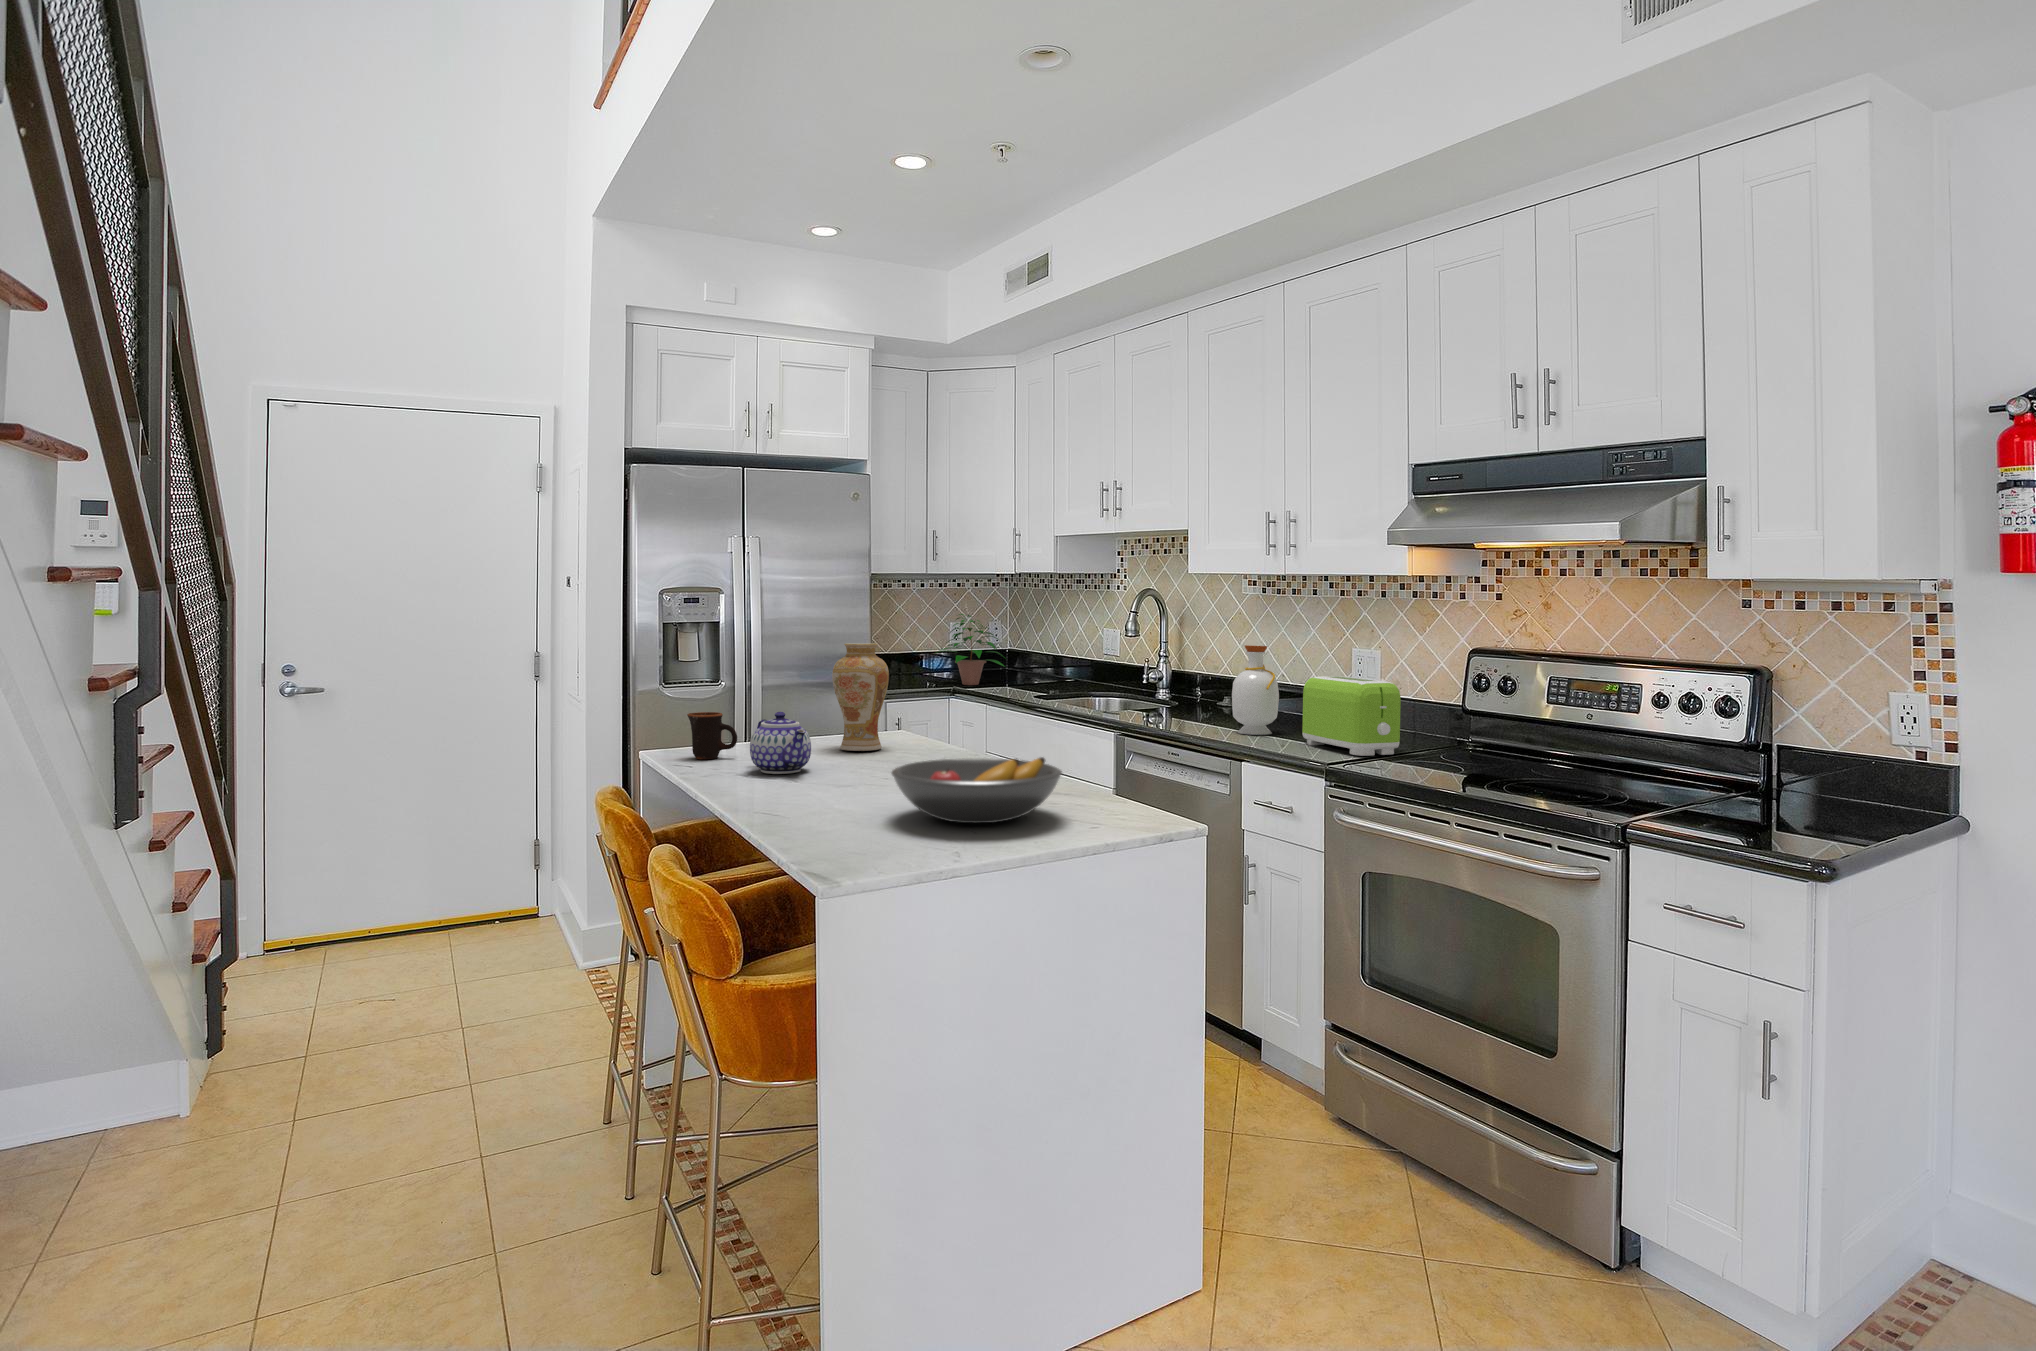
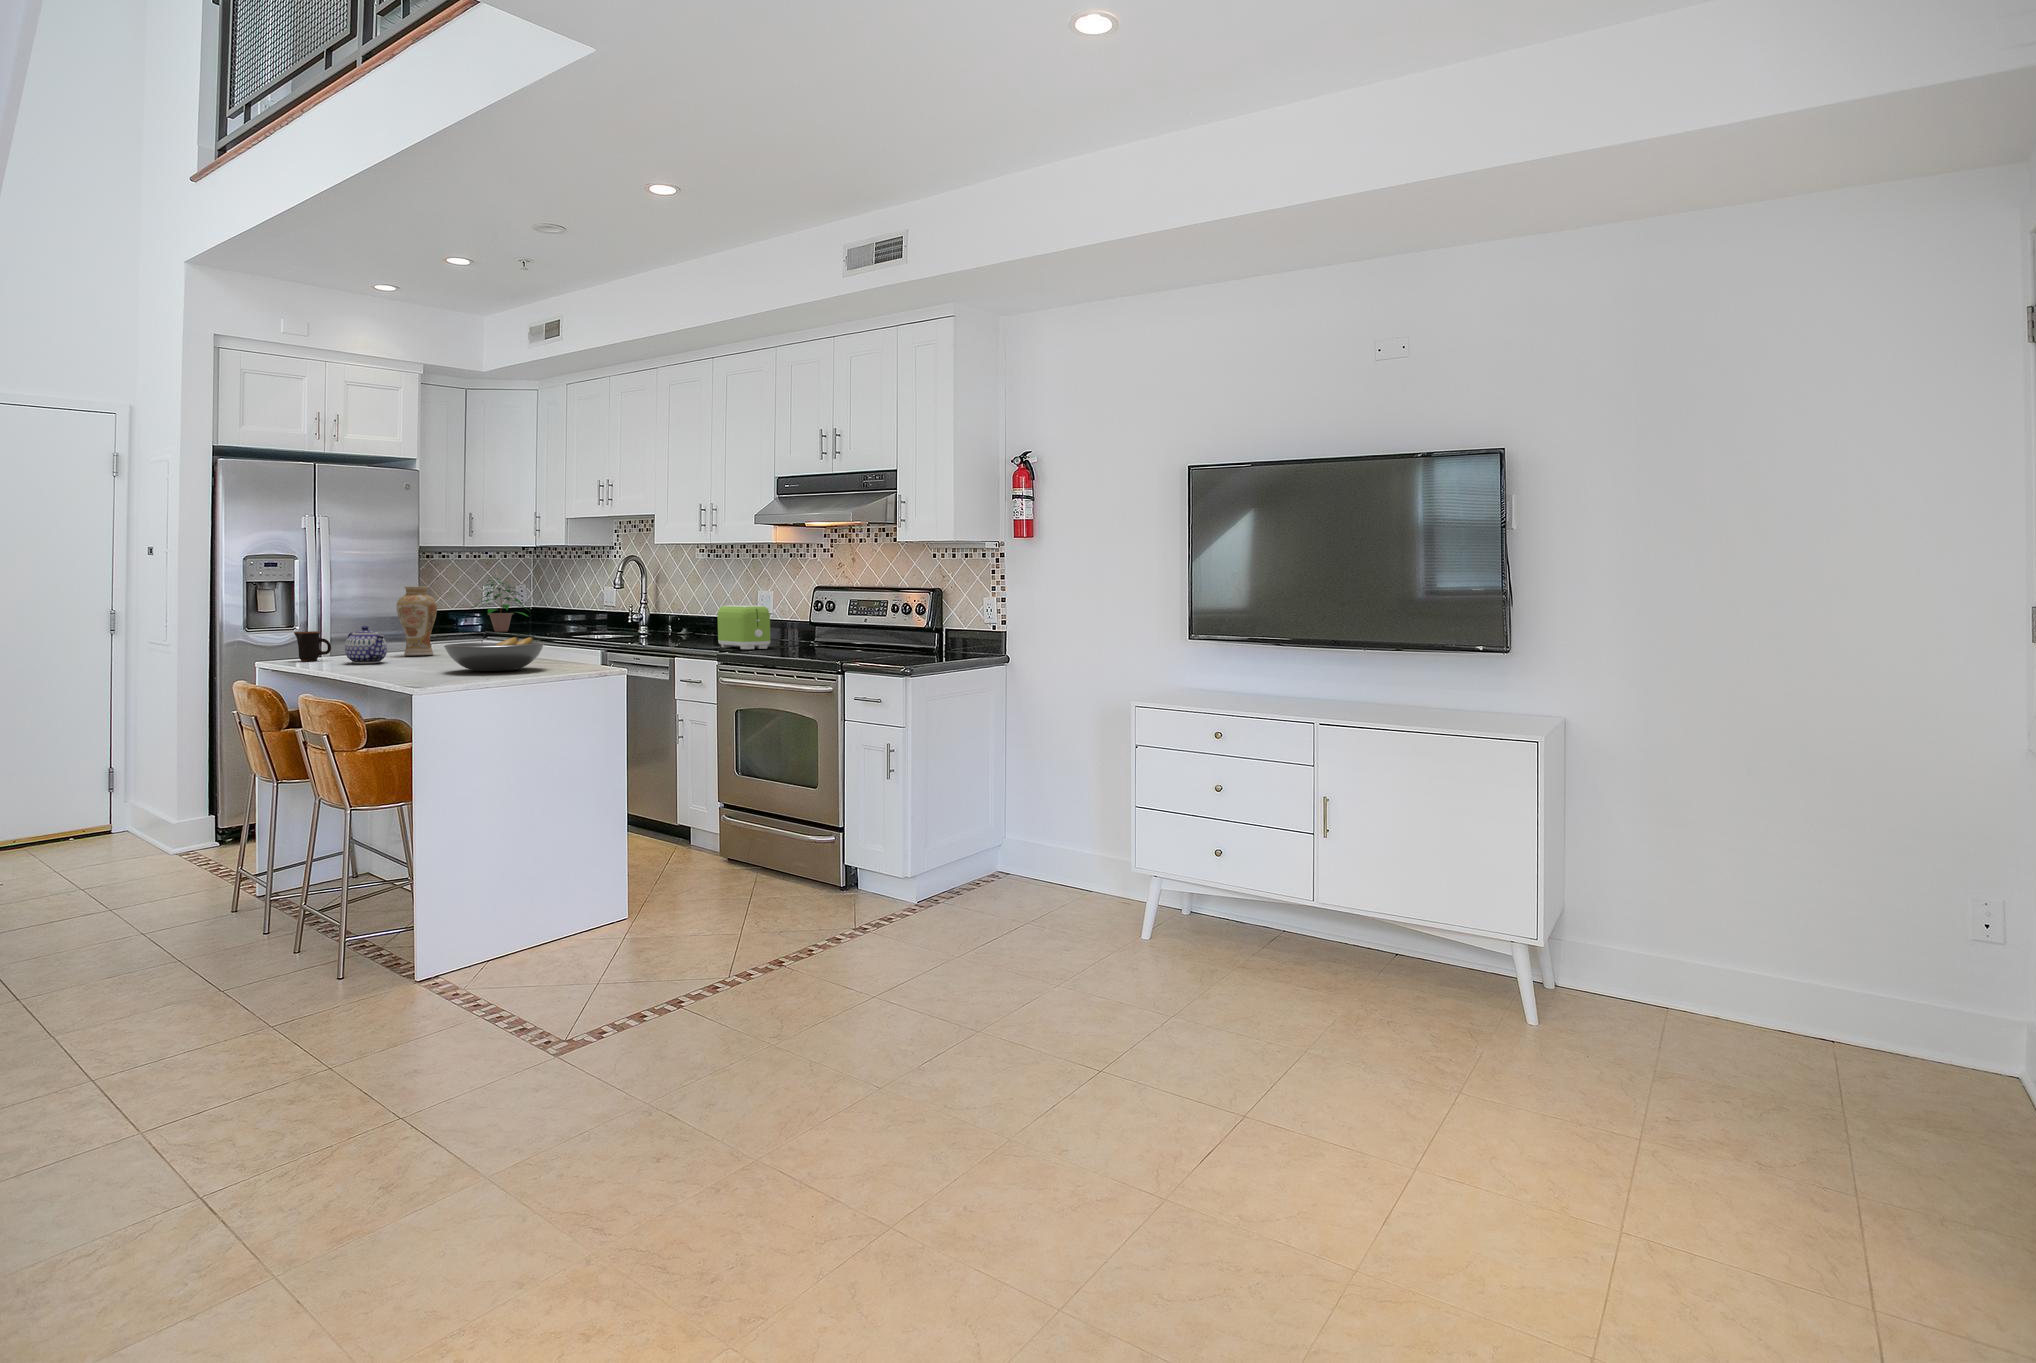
bottle: present [1232,645,1279,735] -> none [678,589,708,645]

